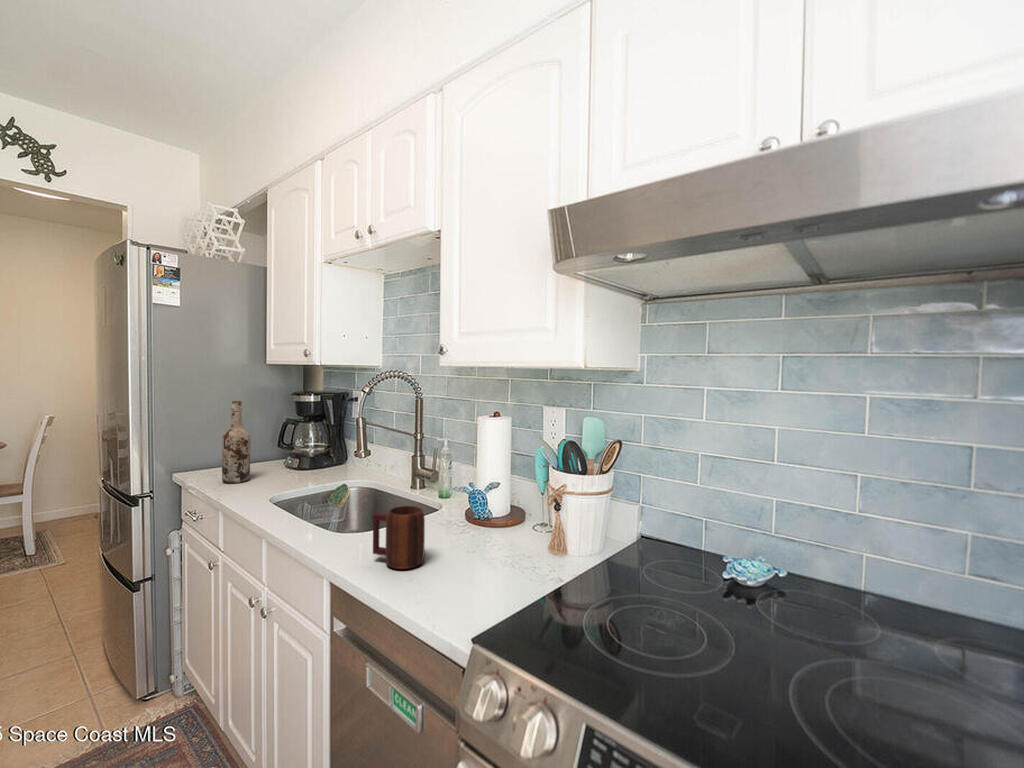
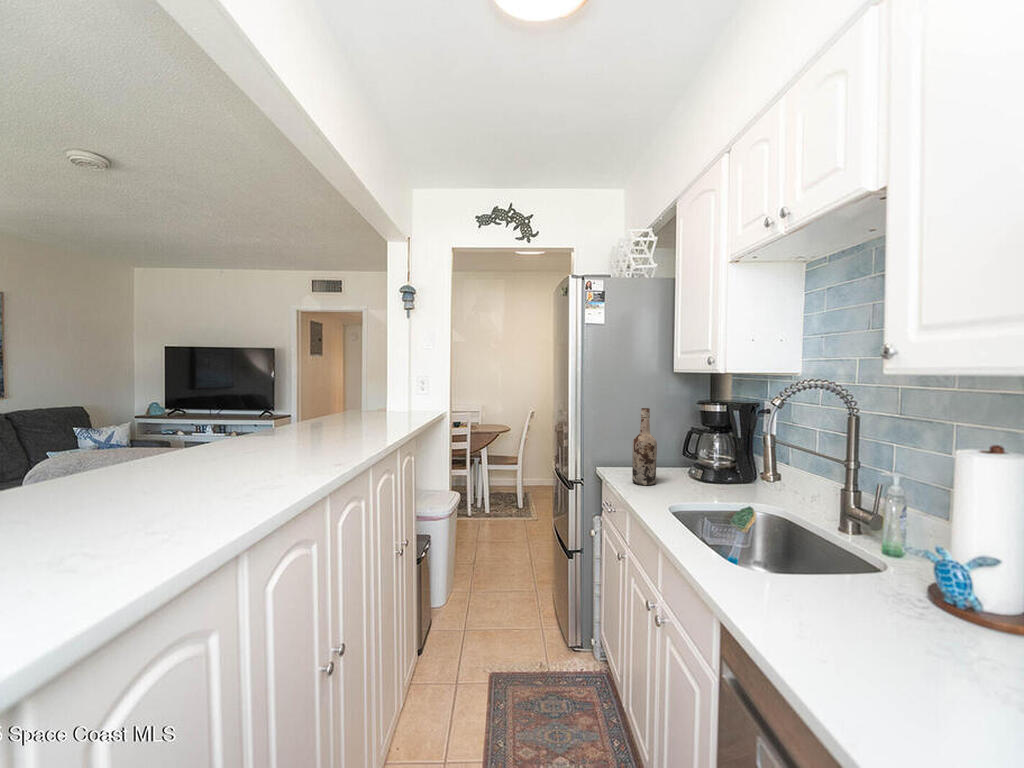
mug: present [373,506,425,569] -> none [773,556,850,644]

